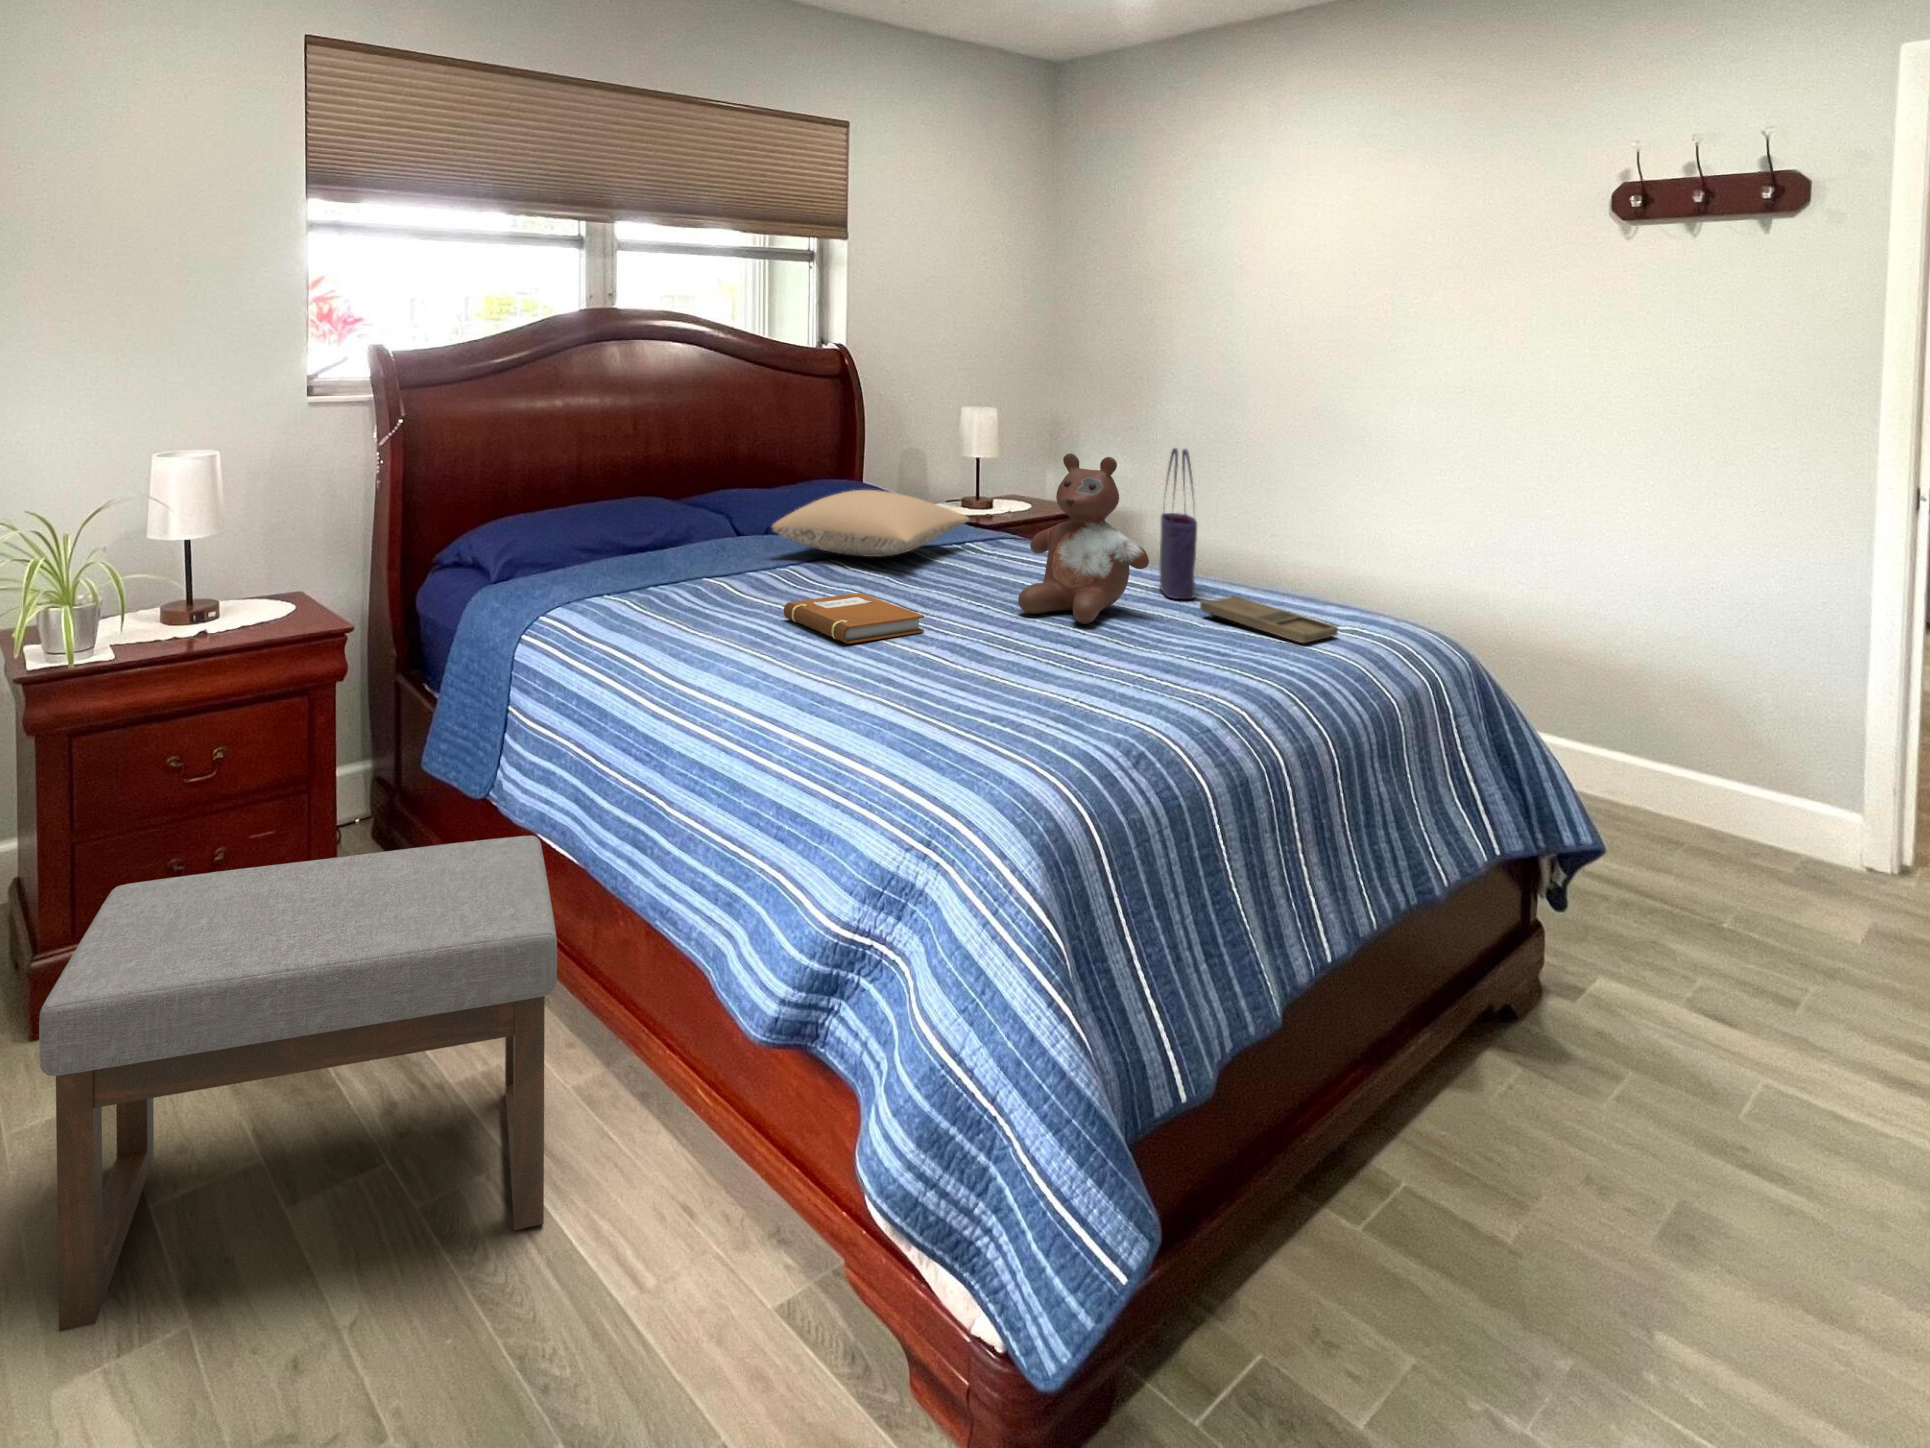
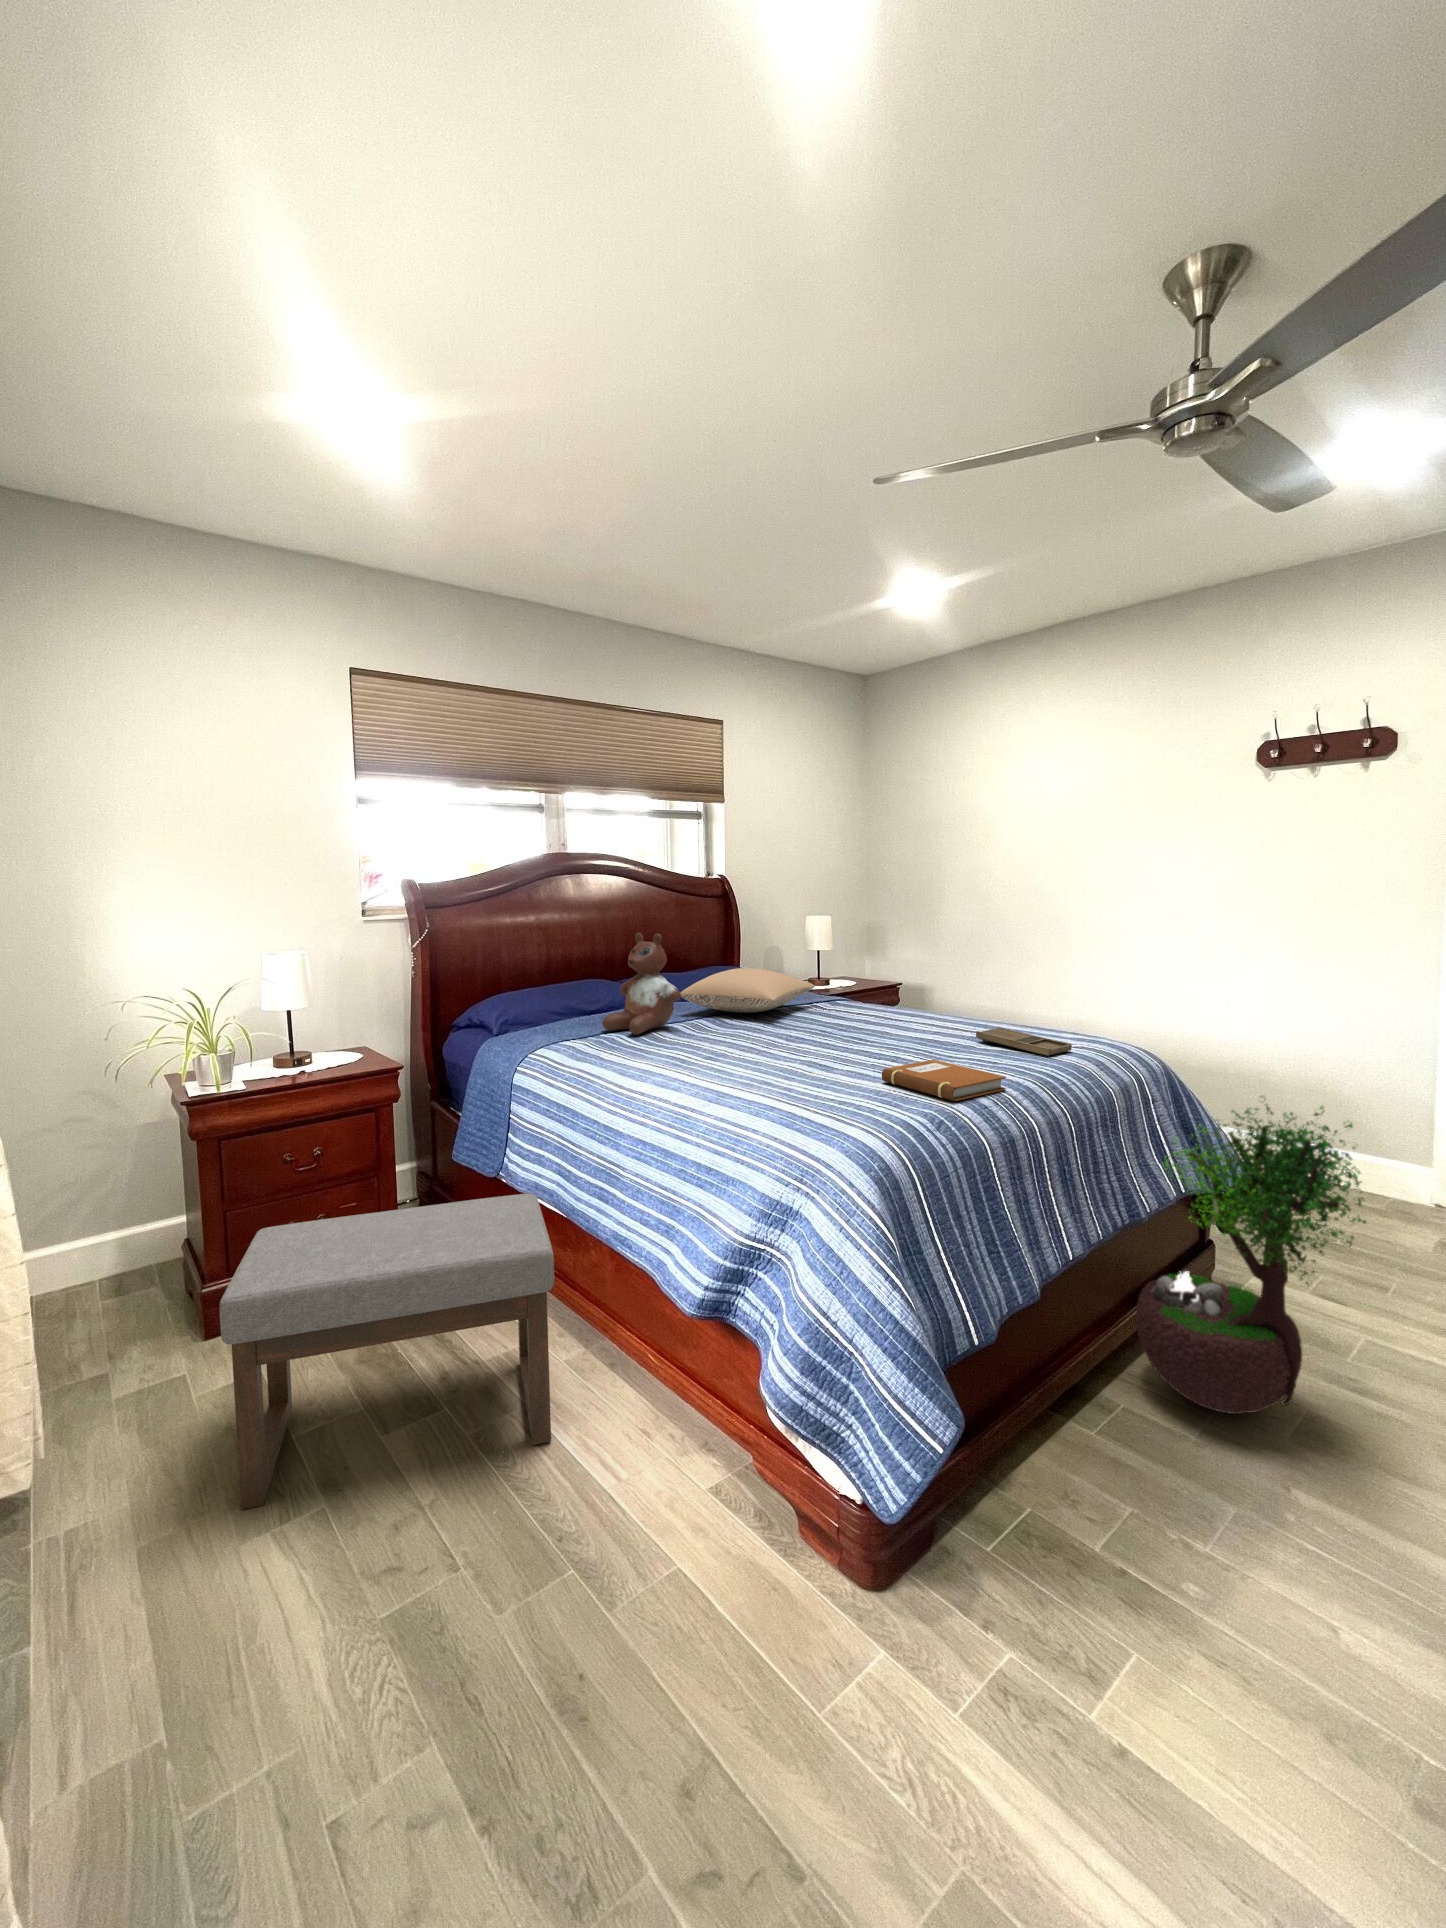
tote bag: present [1160,448,1197,599] -> none [947,930,973,1032]
stuffed bear: present [1018,453,1149,624] -> present [602,933,680,1035]
notebook: present [784,593,924,644] -> present [882,1060,1006,1101]
potted tree: none [1424,724,1762,1199] -> present [1136,1096,1366,1414]

